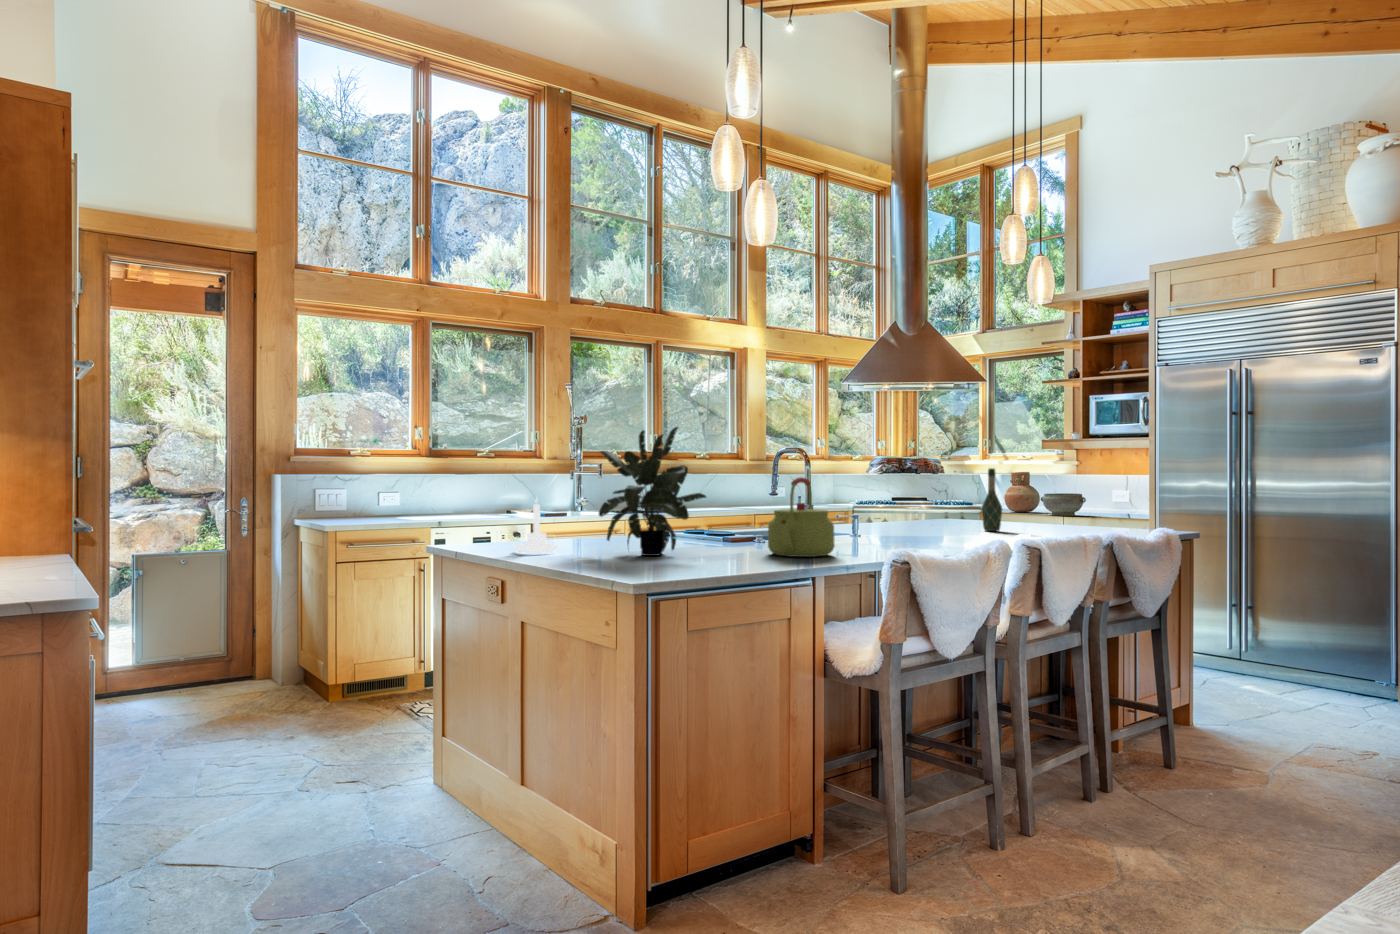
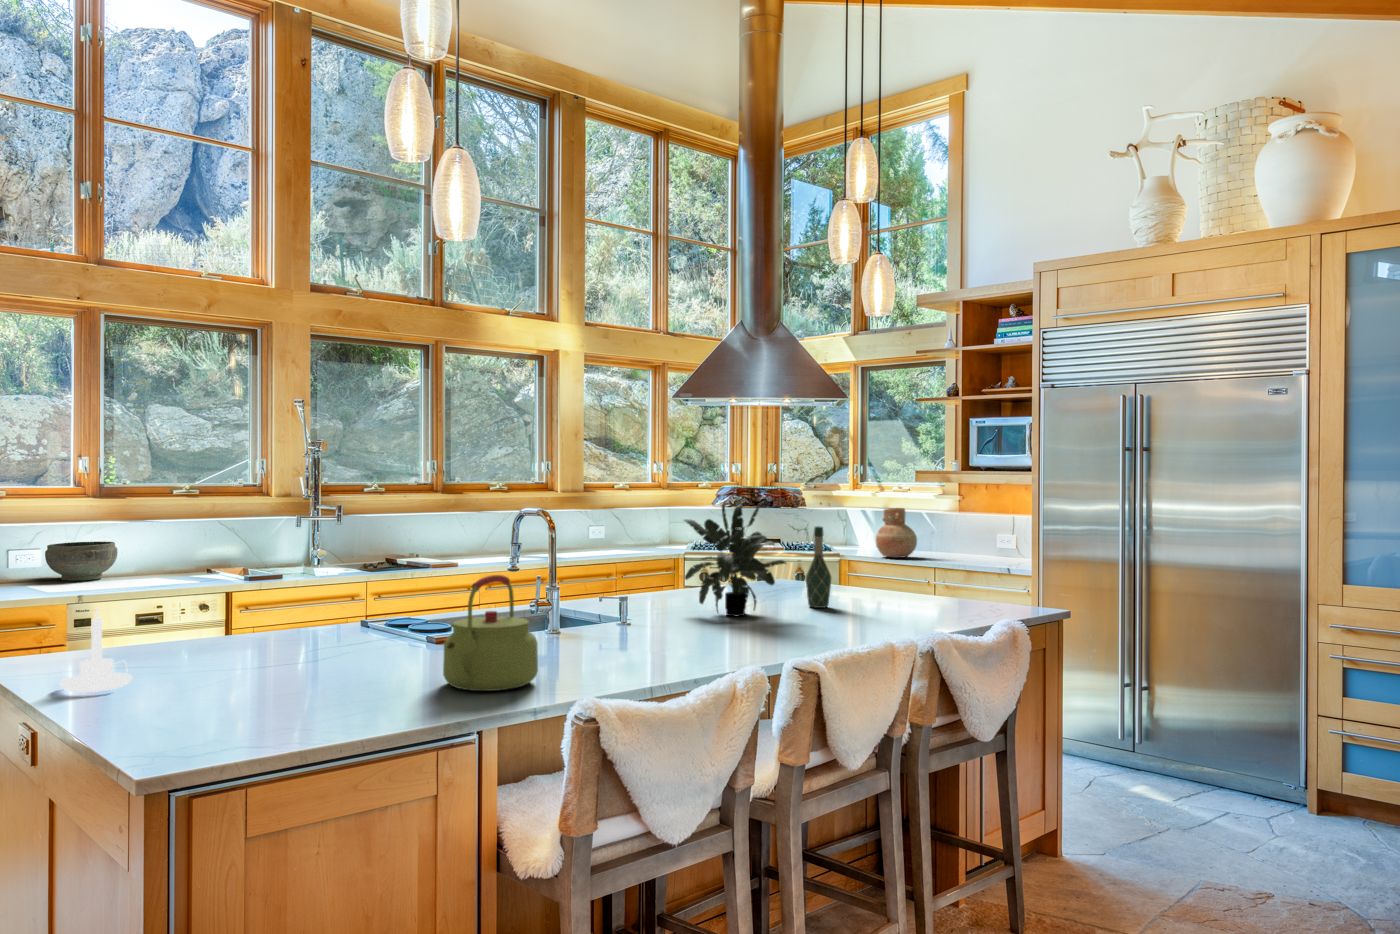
potted plant: present [599,427,706,556] -> present [684,502,786,616]
bowl: present [1041,493,1086,516] -> present [45,541,118,581]

